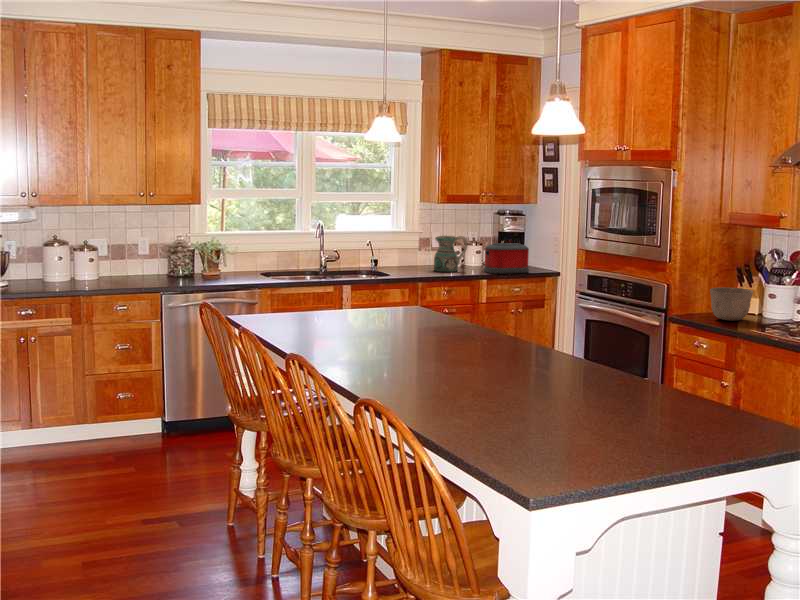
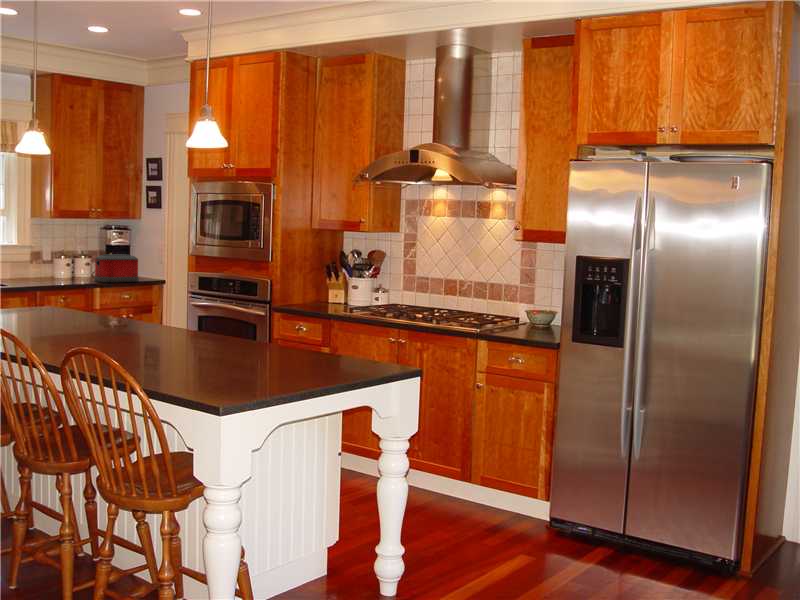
ceramic pitcher: present [434,235,468,272] -> none [42,246,77,282]
ceramic bowl: present [710,287,753,321] -> none [307,281,341,307]

